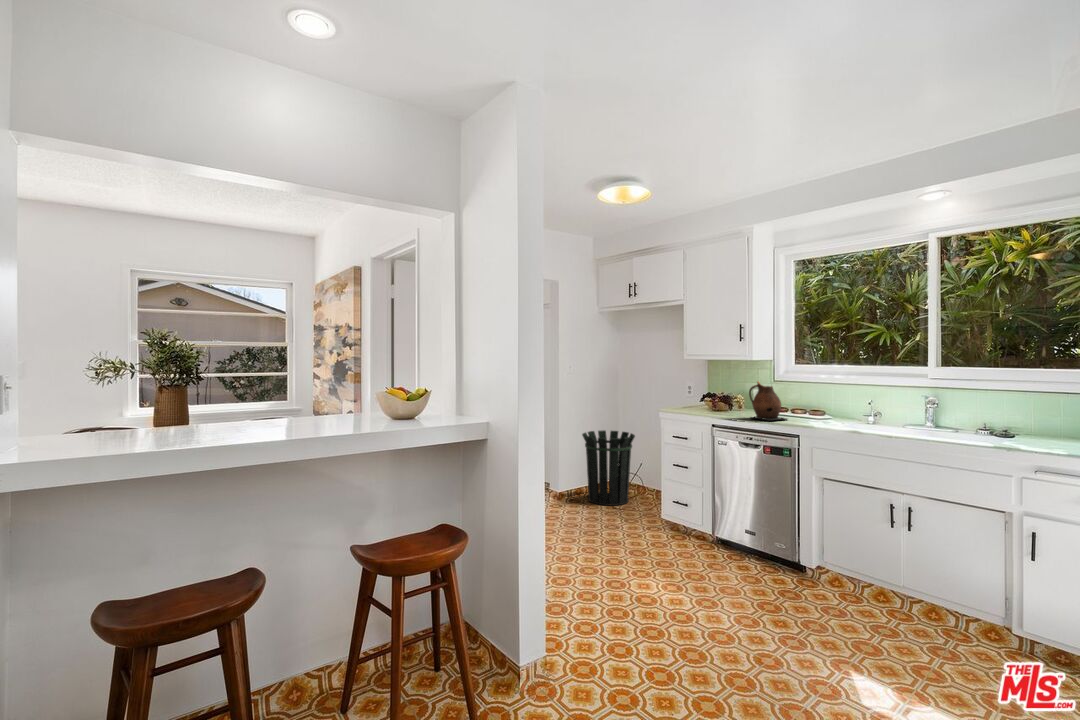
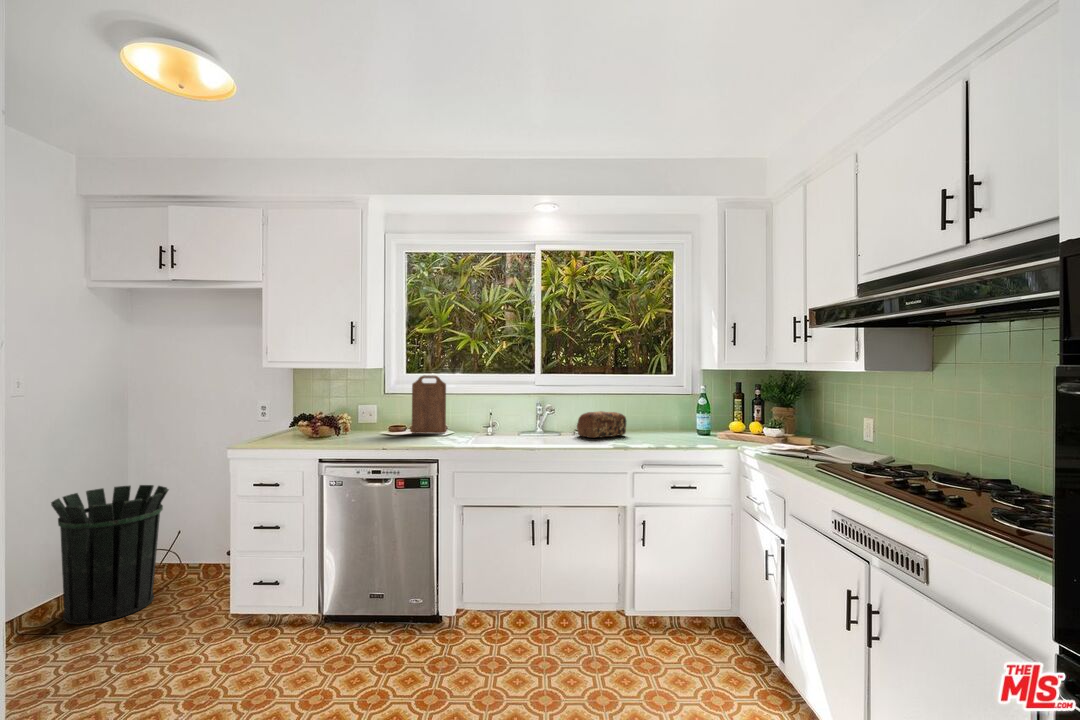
cutting board: none [794,366,826,417] -> present [412,375,446,433]
ceramic pitcher: present [749,382,786,420] -> none [371,395,417,445]
bread loaf: none [976,408,1056,439] -> present [577,411,626,438]

